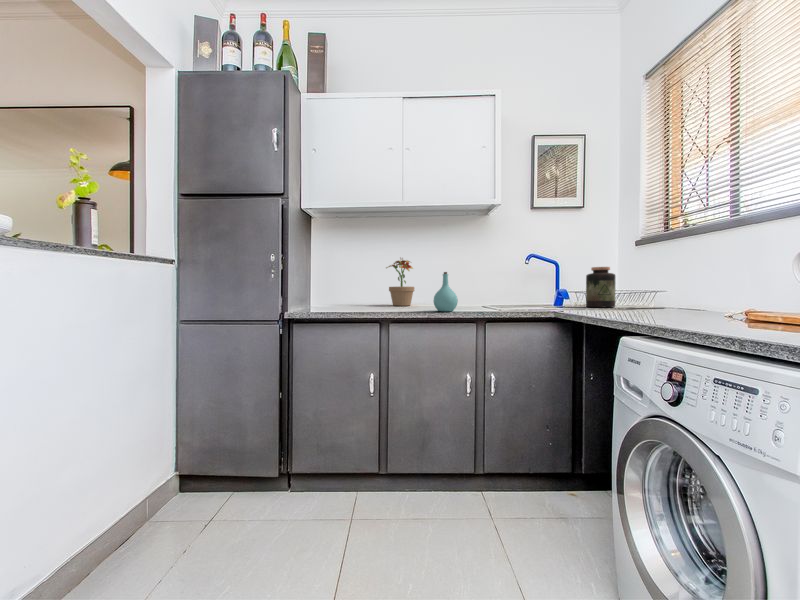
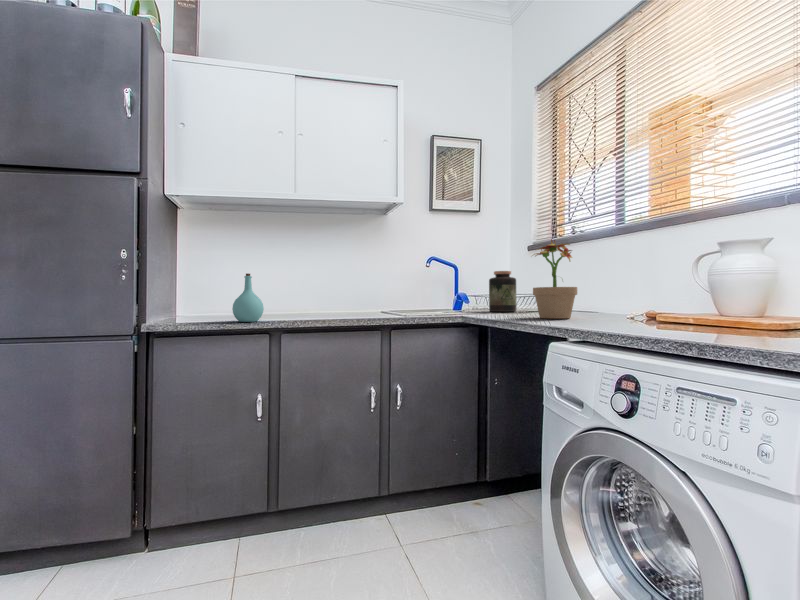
potted plant: present [386,259,414,306] -> present [533,239,577,319]
bottle: present [433,272,458,311] -> present [232,274,264,322]

